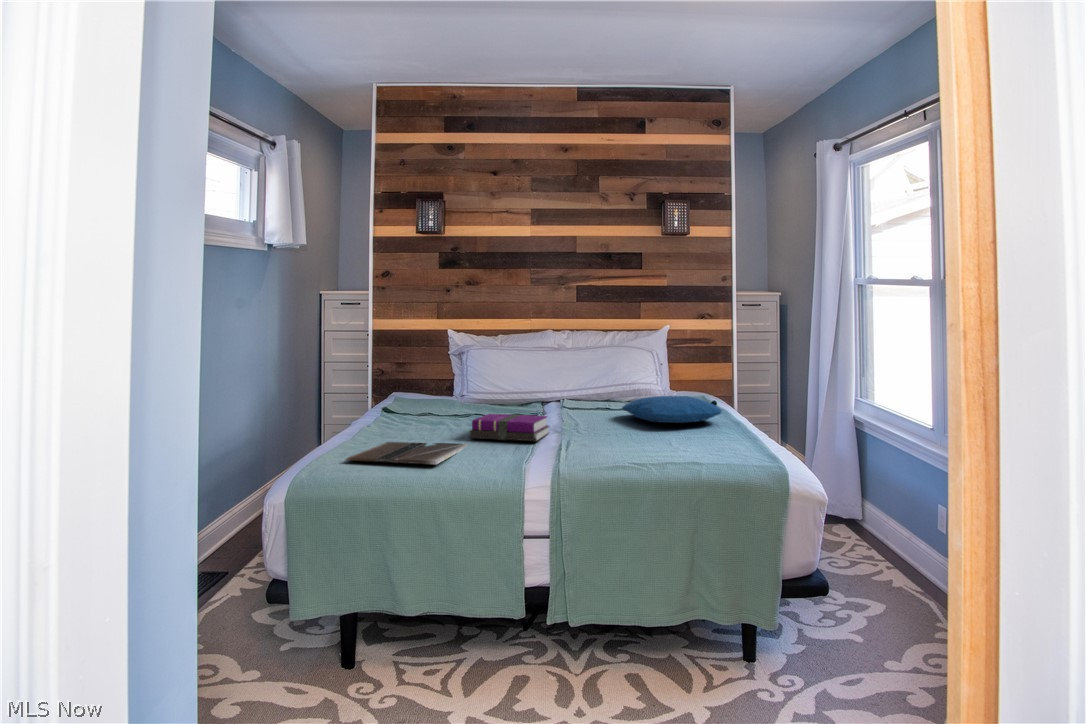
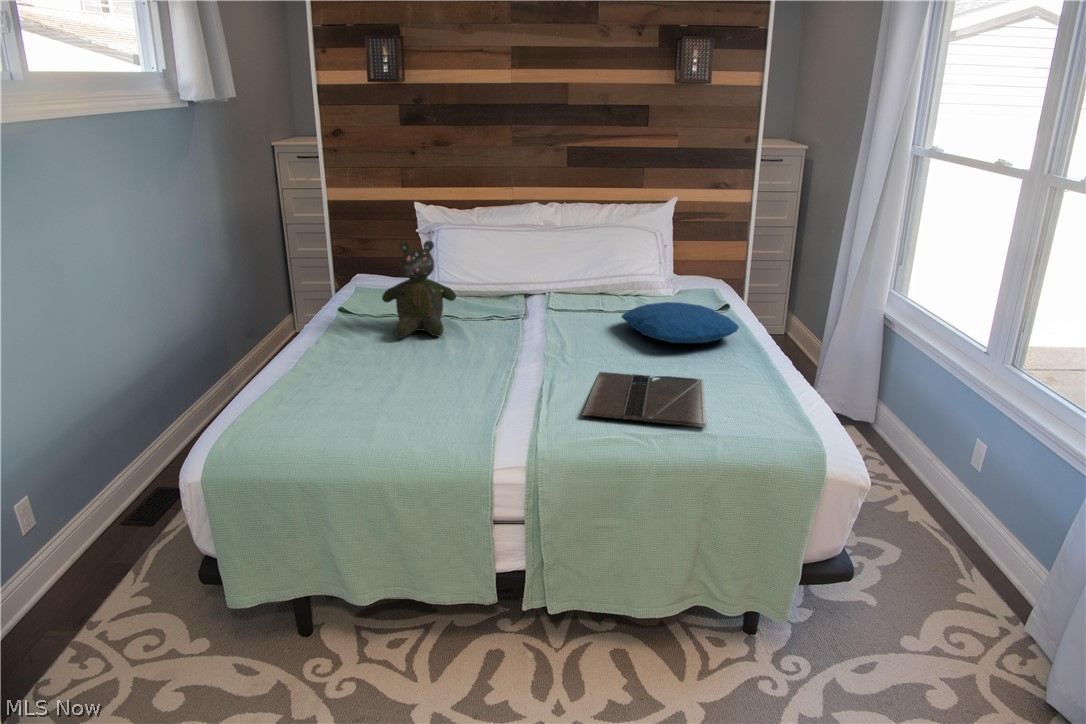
teddy bear: none [417,346,480,424] -> present [382,241,456,338]
notebook: present [470,414,549,441] -> none [439,329,535,374]
laptop: present [345,442,468,465] -> present [583,372,706,427]

